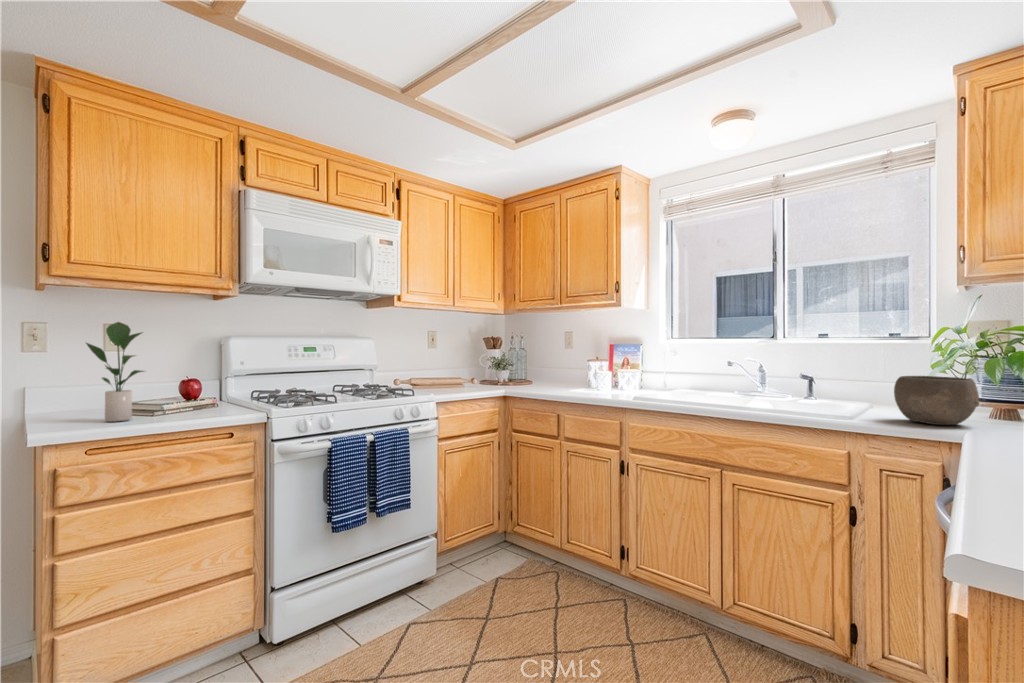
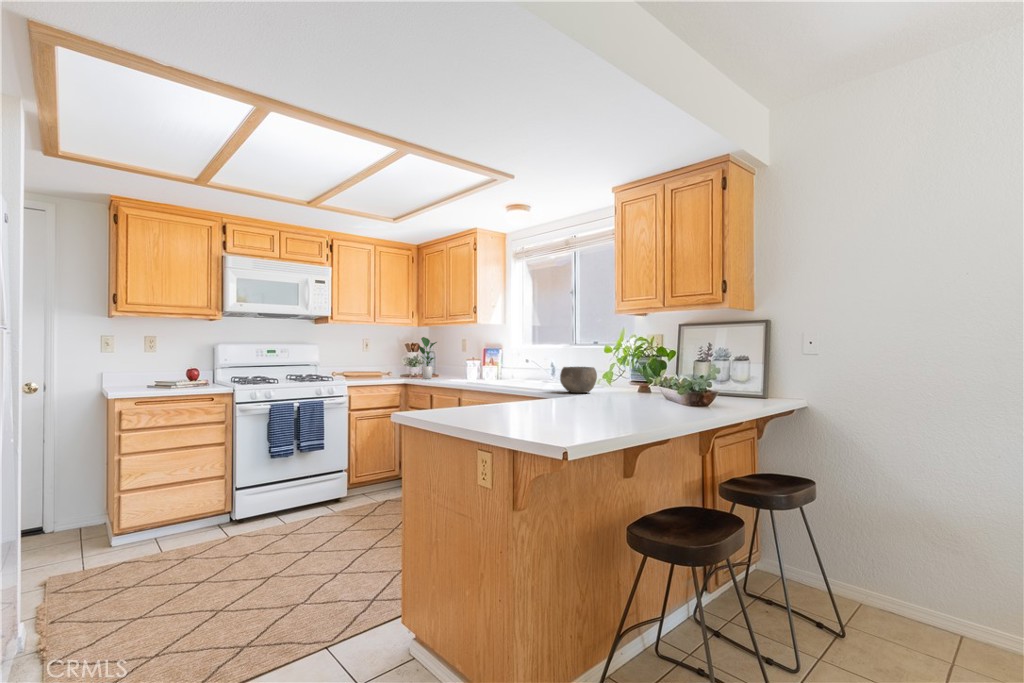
potted plant: present [86,322,144,422] -> present [419,337,437,379]

